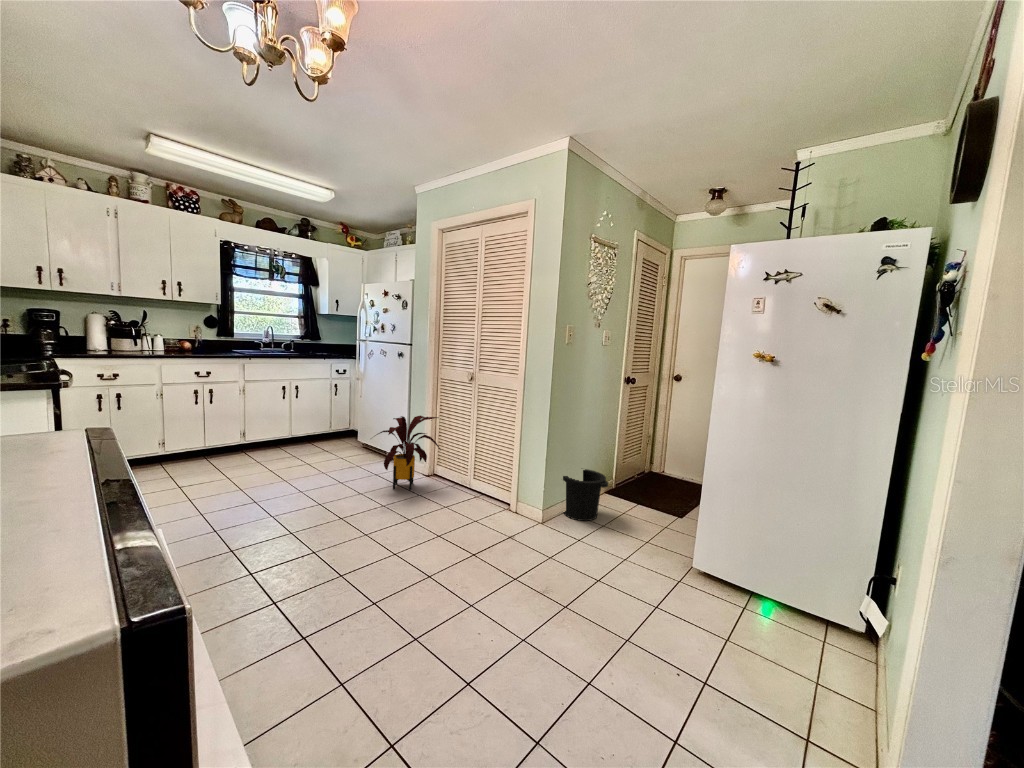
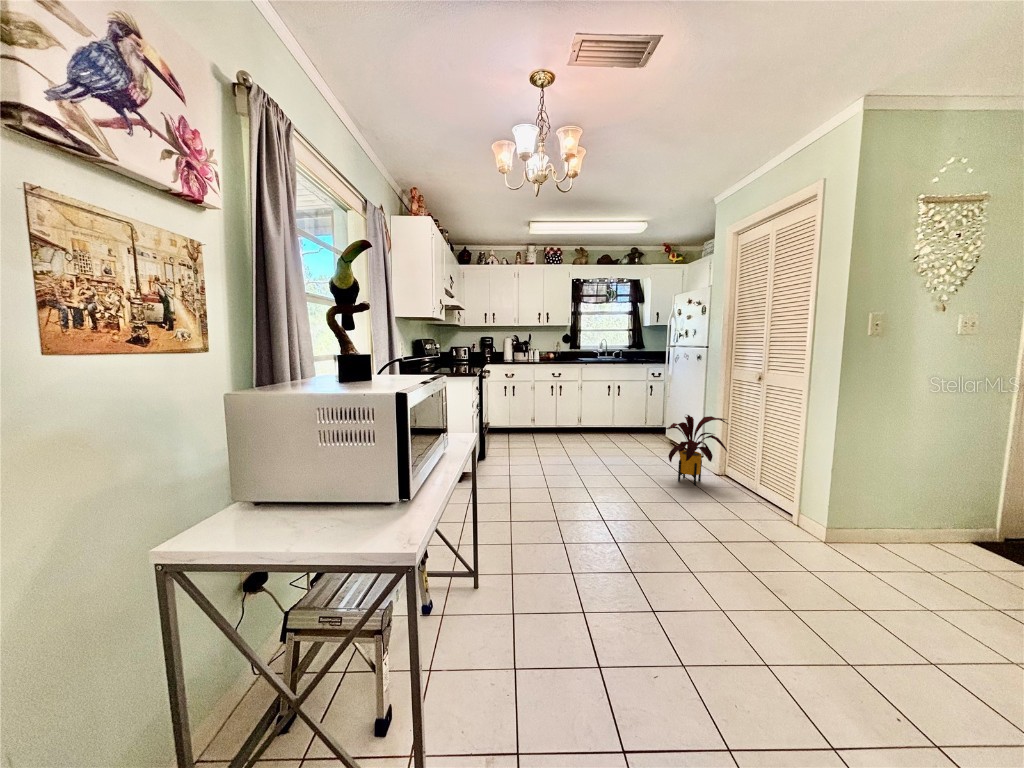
trash can: present [563,469,608,521] -> none [876,499,969,579]

